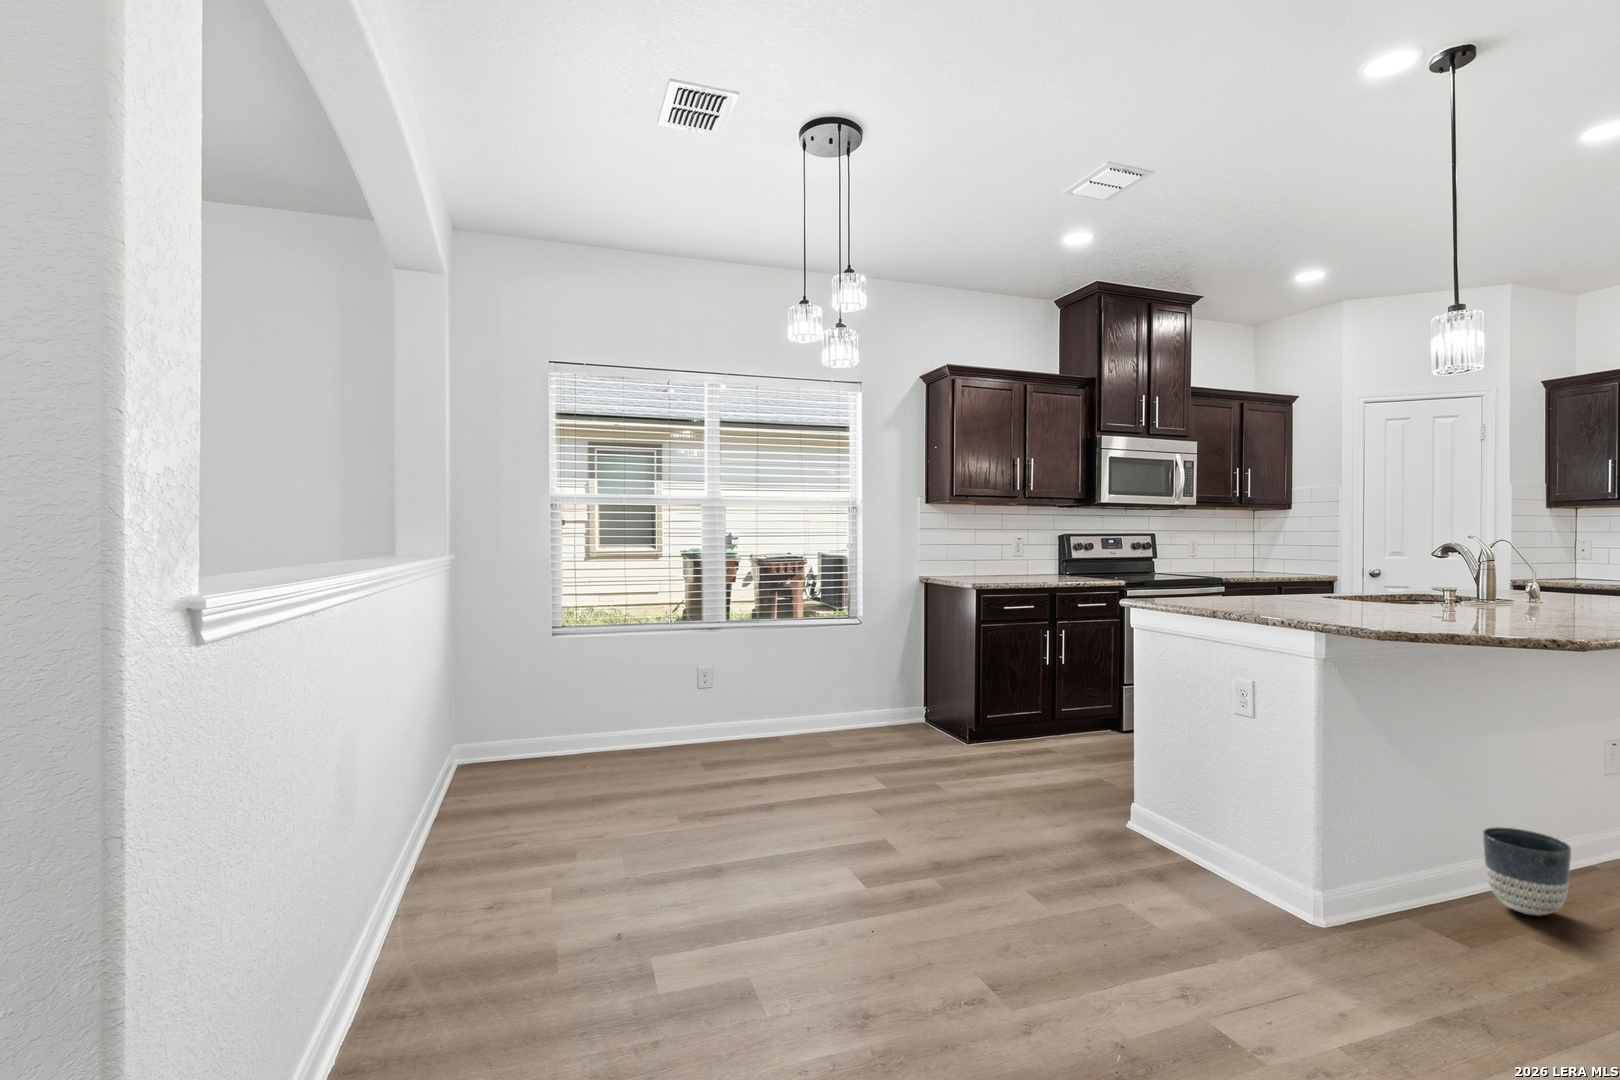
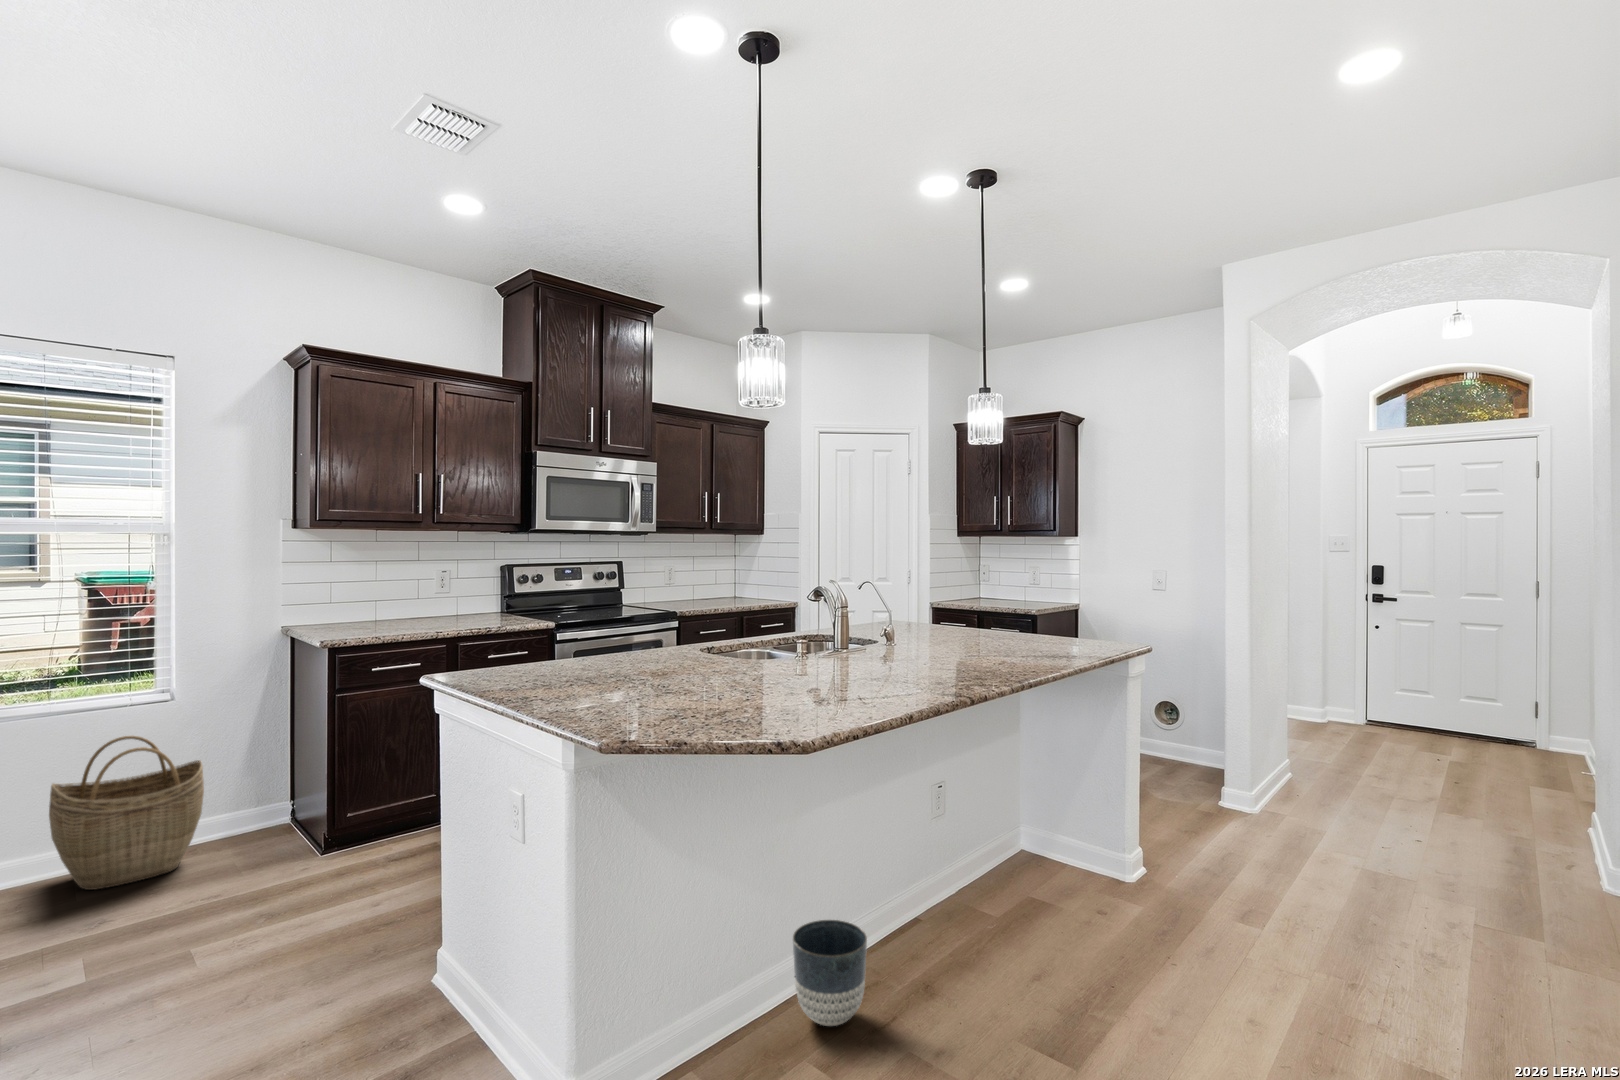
woven basket: none [810,646,890,744] -> present [49,736,204,890]

